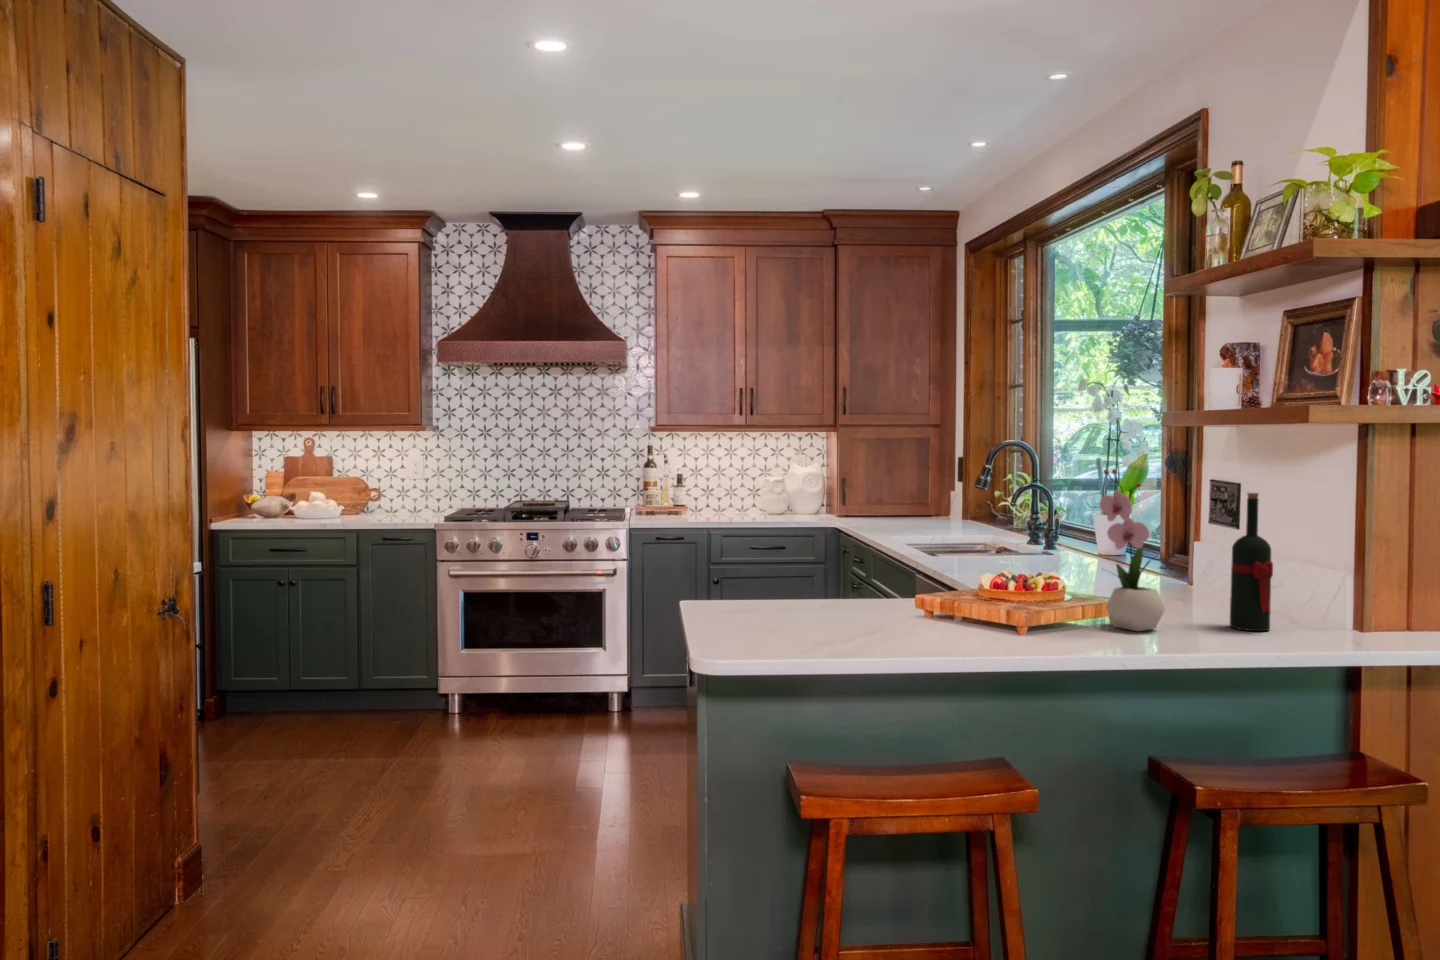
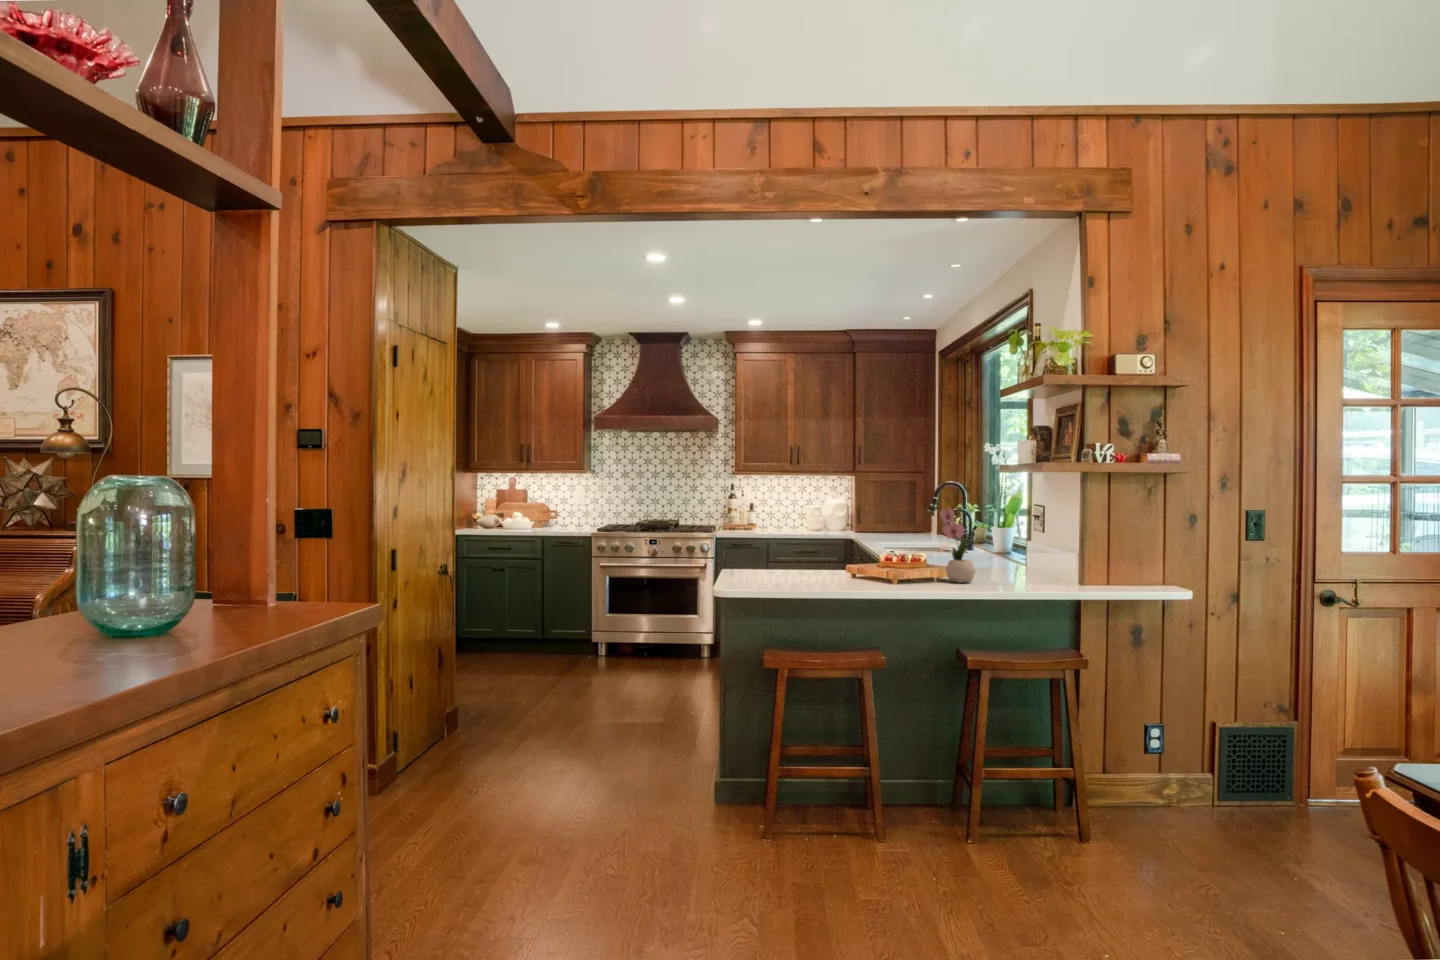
wine bottle: present [1230,493,1273,631] -> none [1016,509,1037,585]

